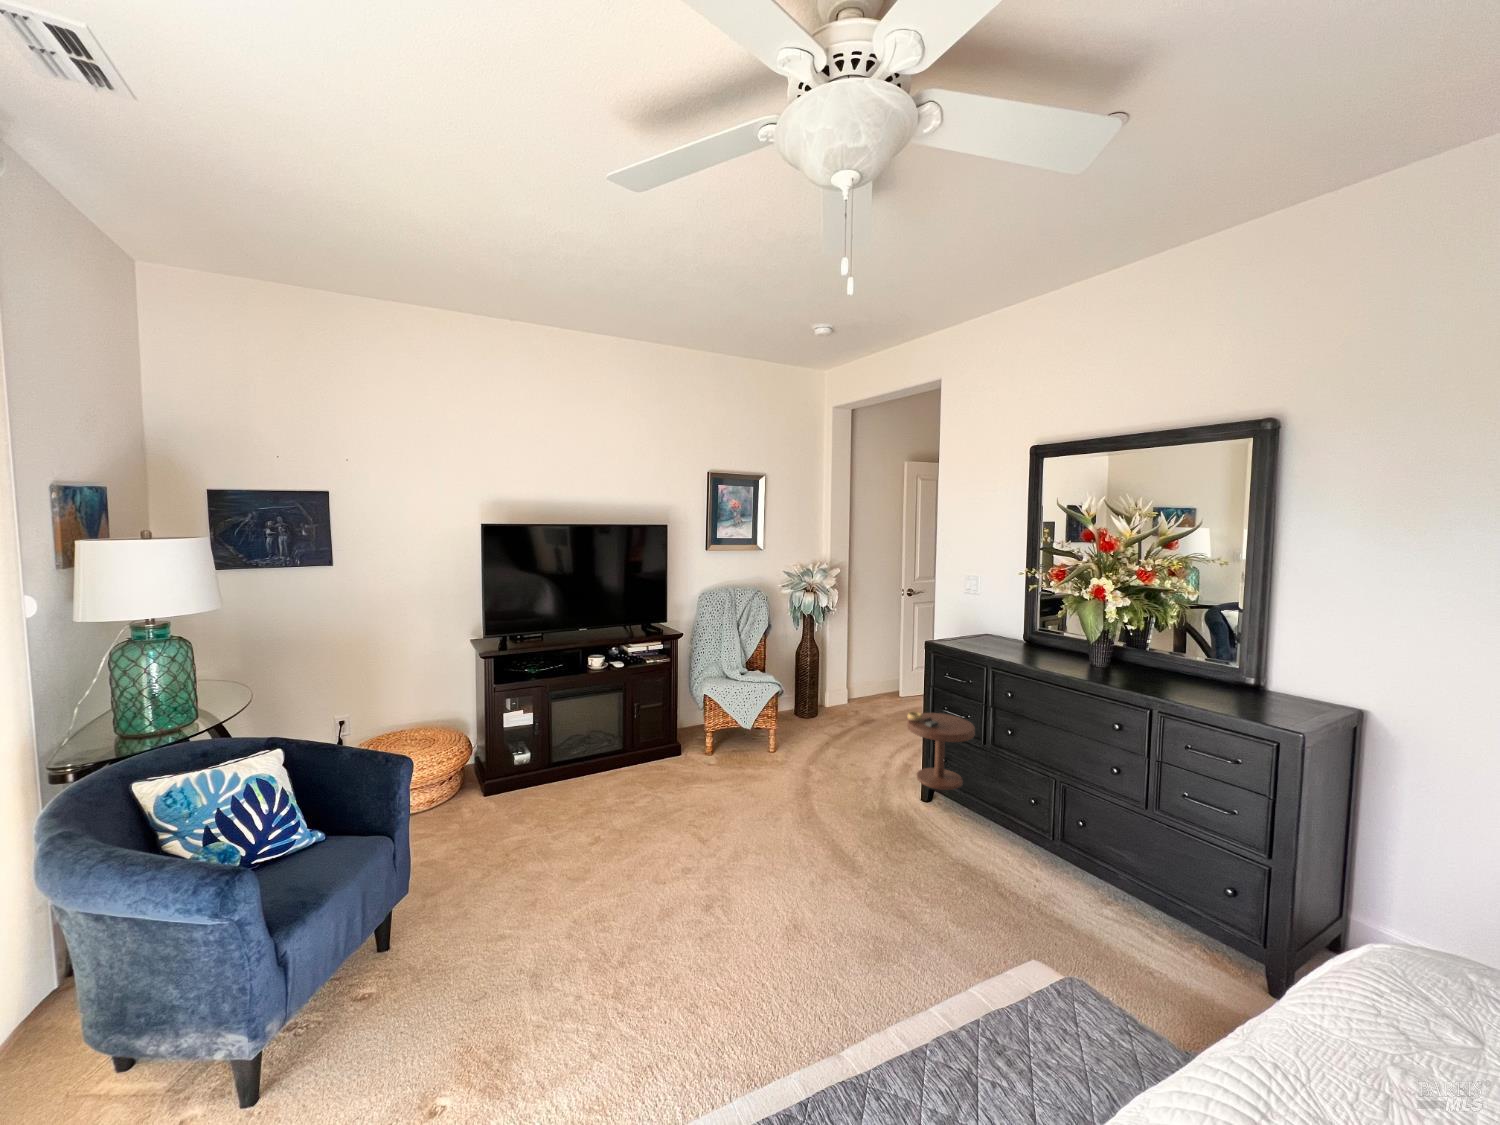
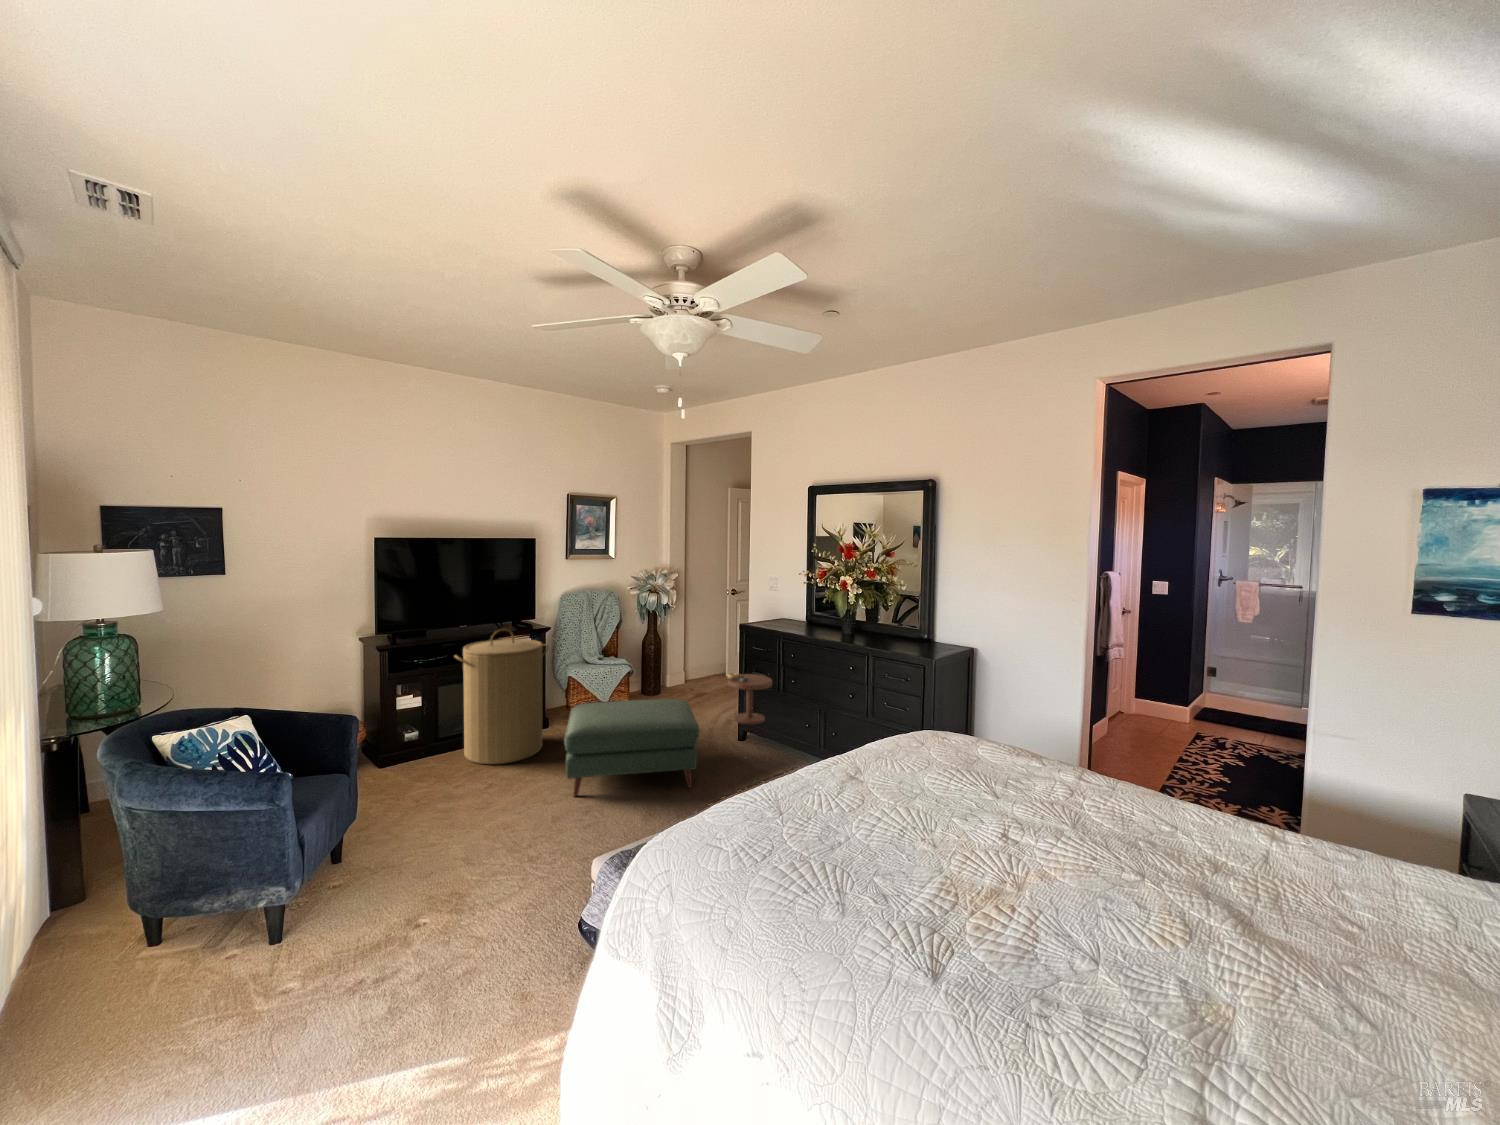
laundry hamper: none [566,635,677,804] -> present [455,628,548,764]
ottoman: none [682,739,867,880] -> present [564,699,699,796]

